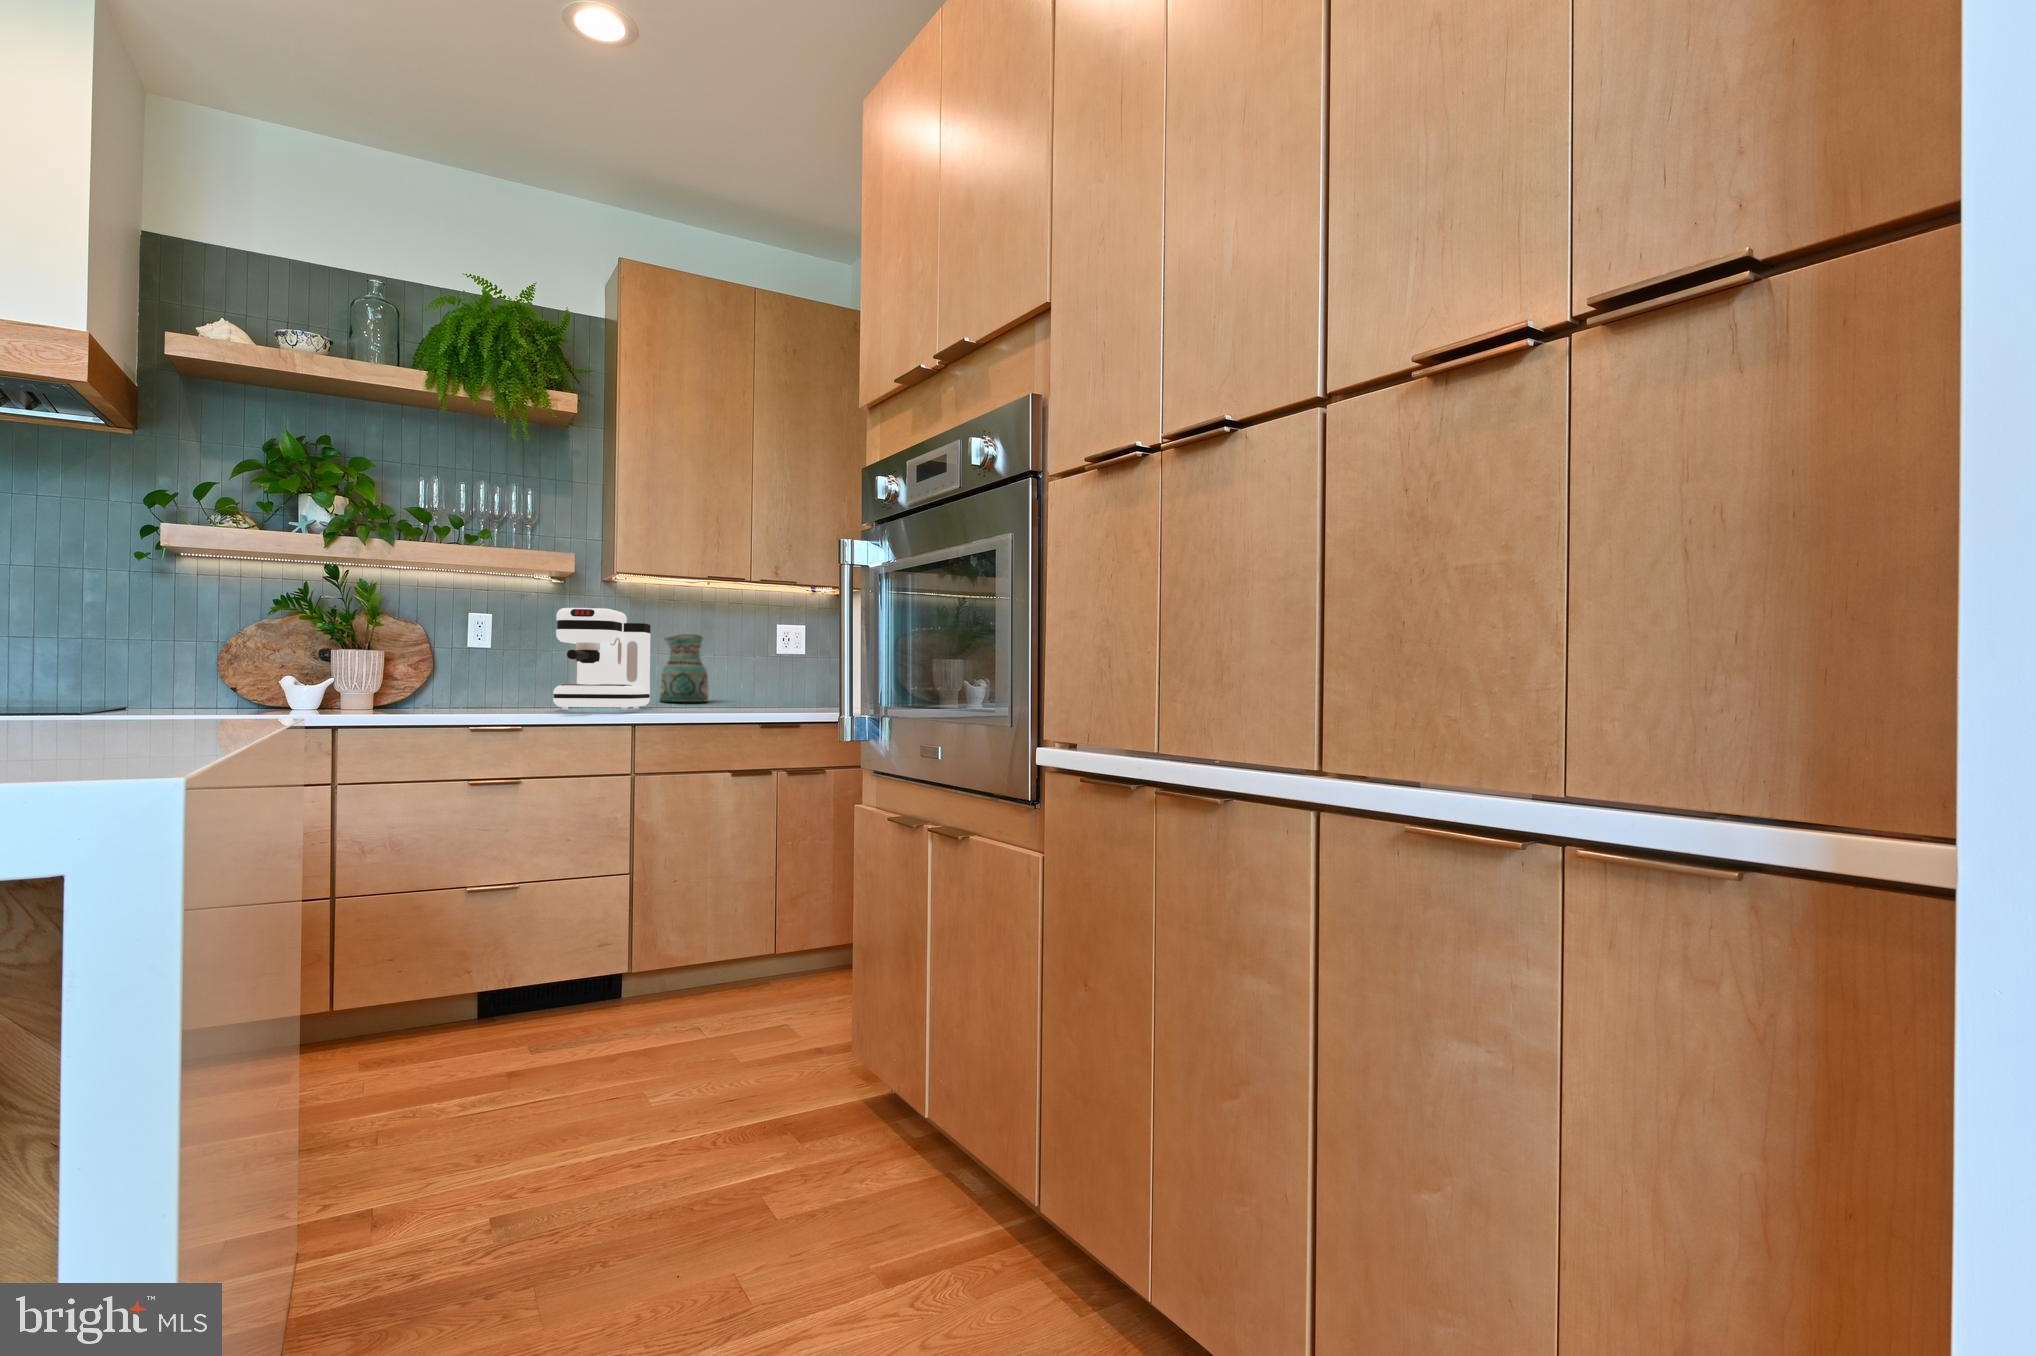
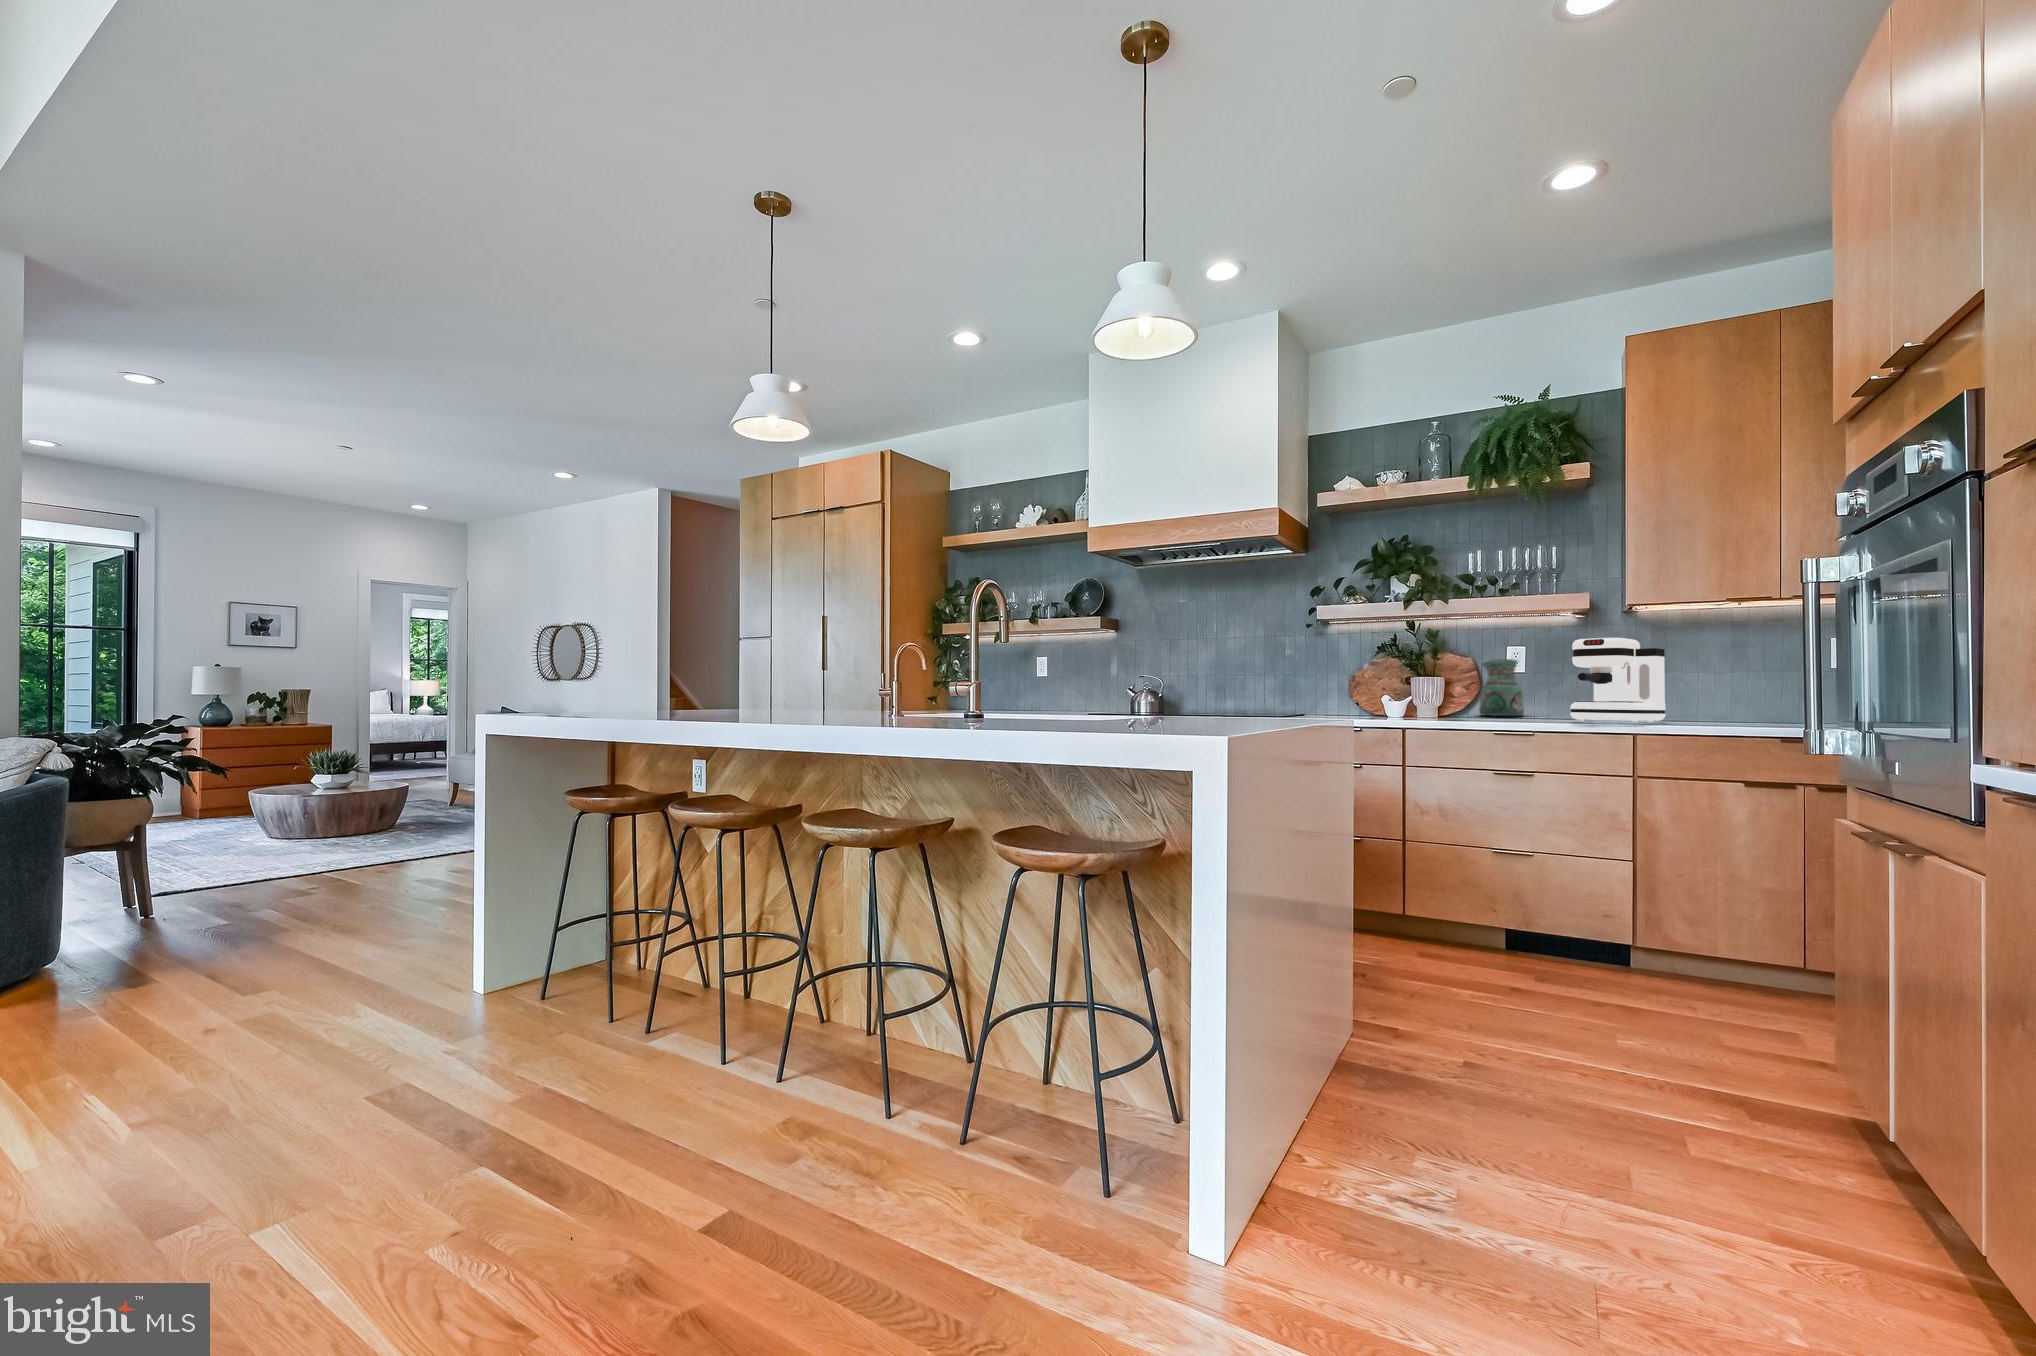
ceramic pitcher: present [660,634,708,702] -> present [1479,659,1524,716]

